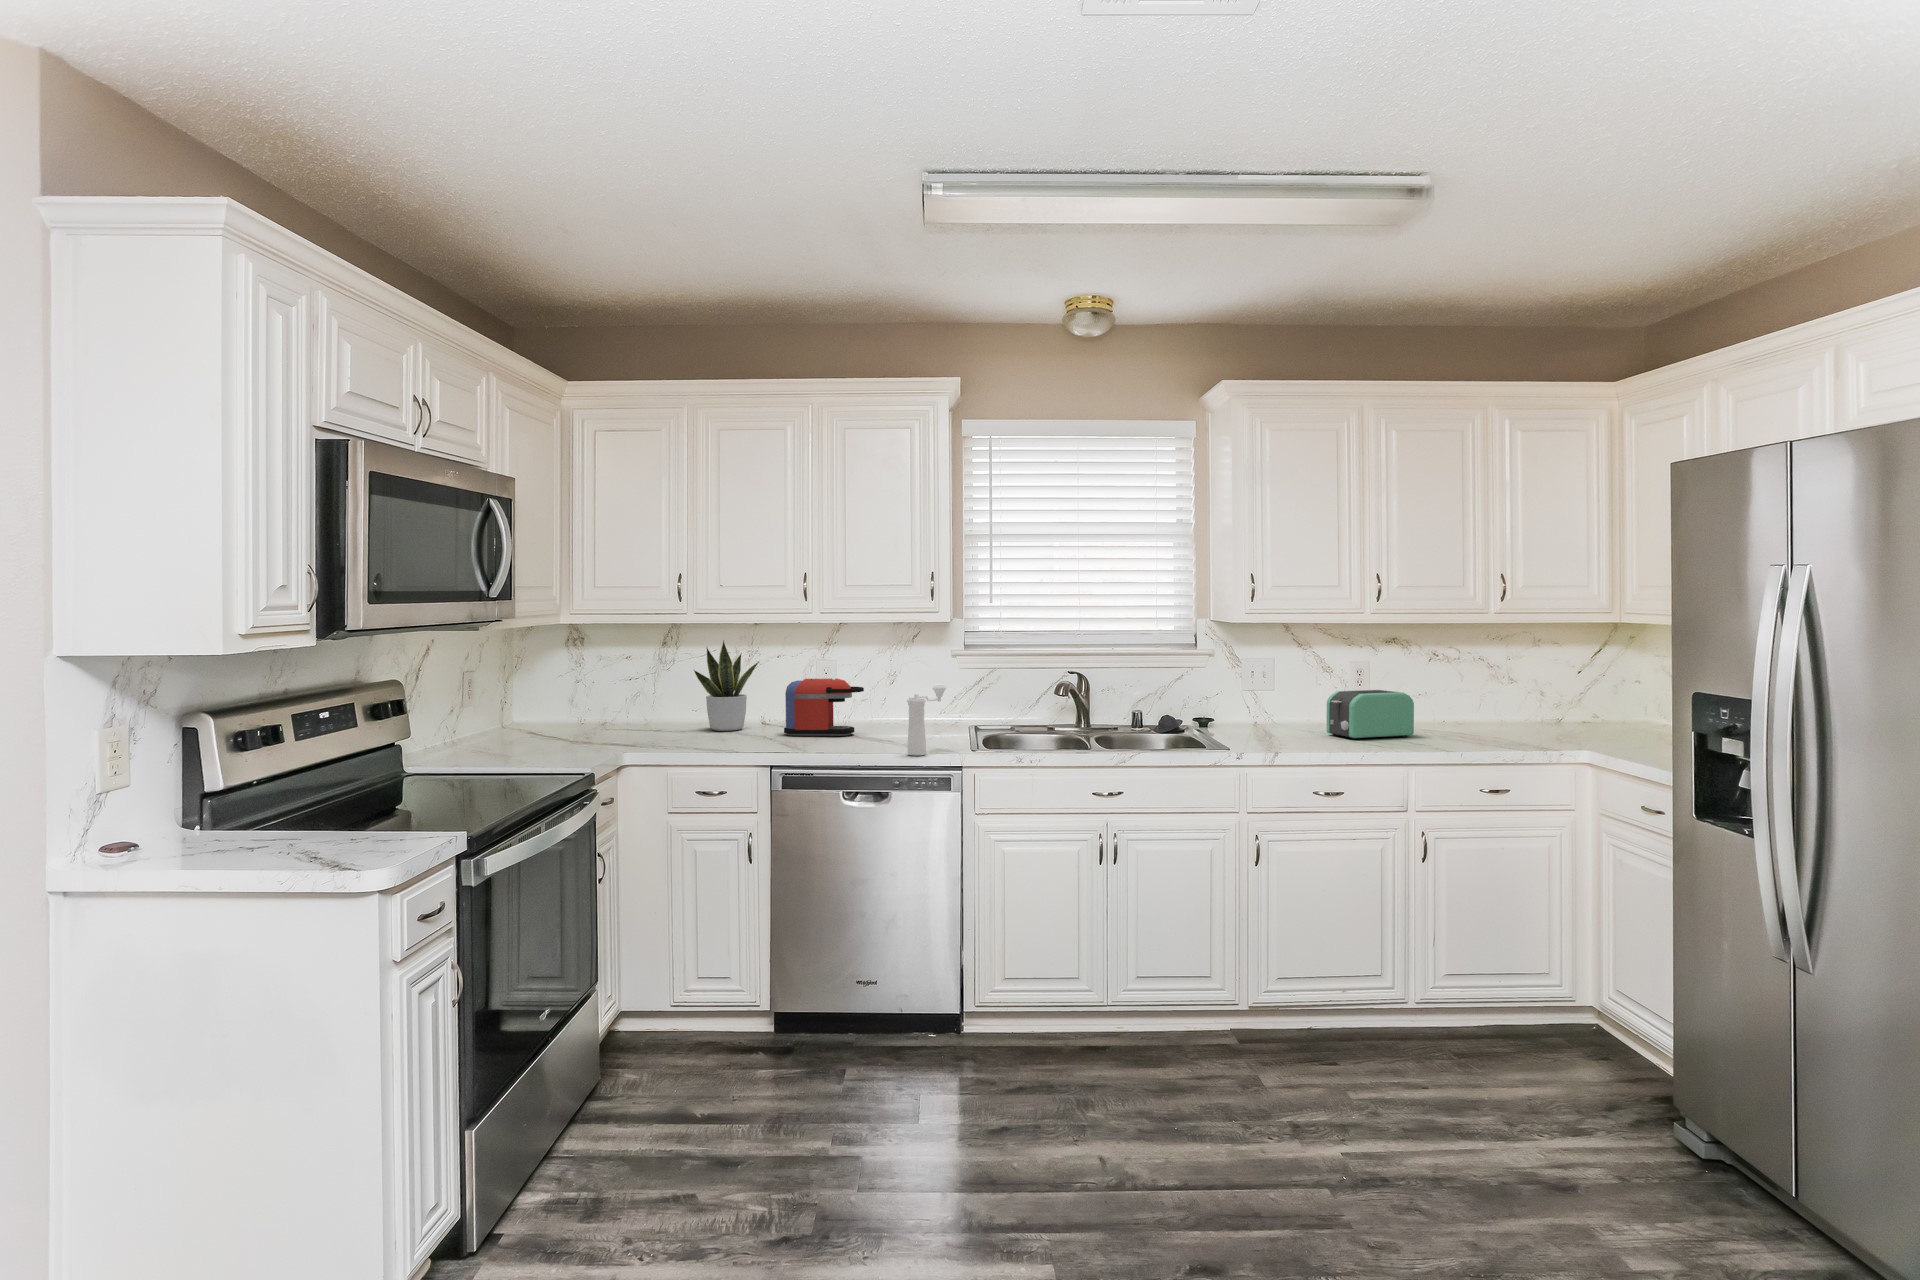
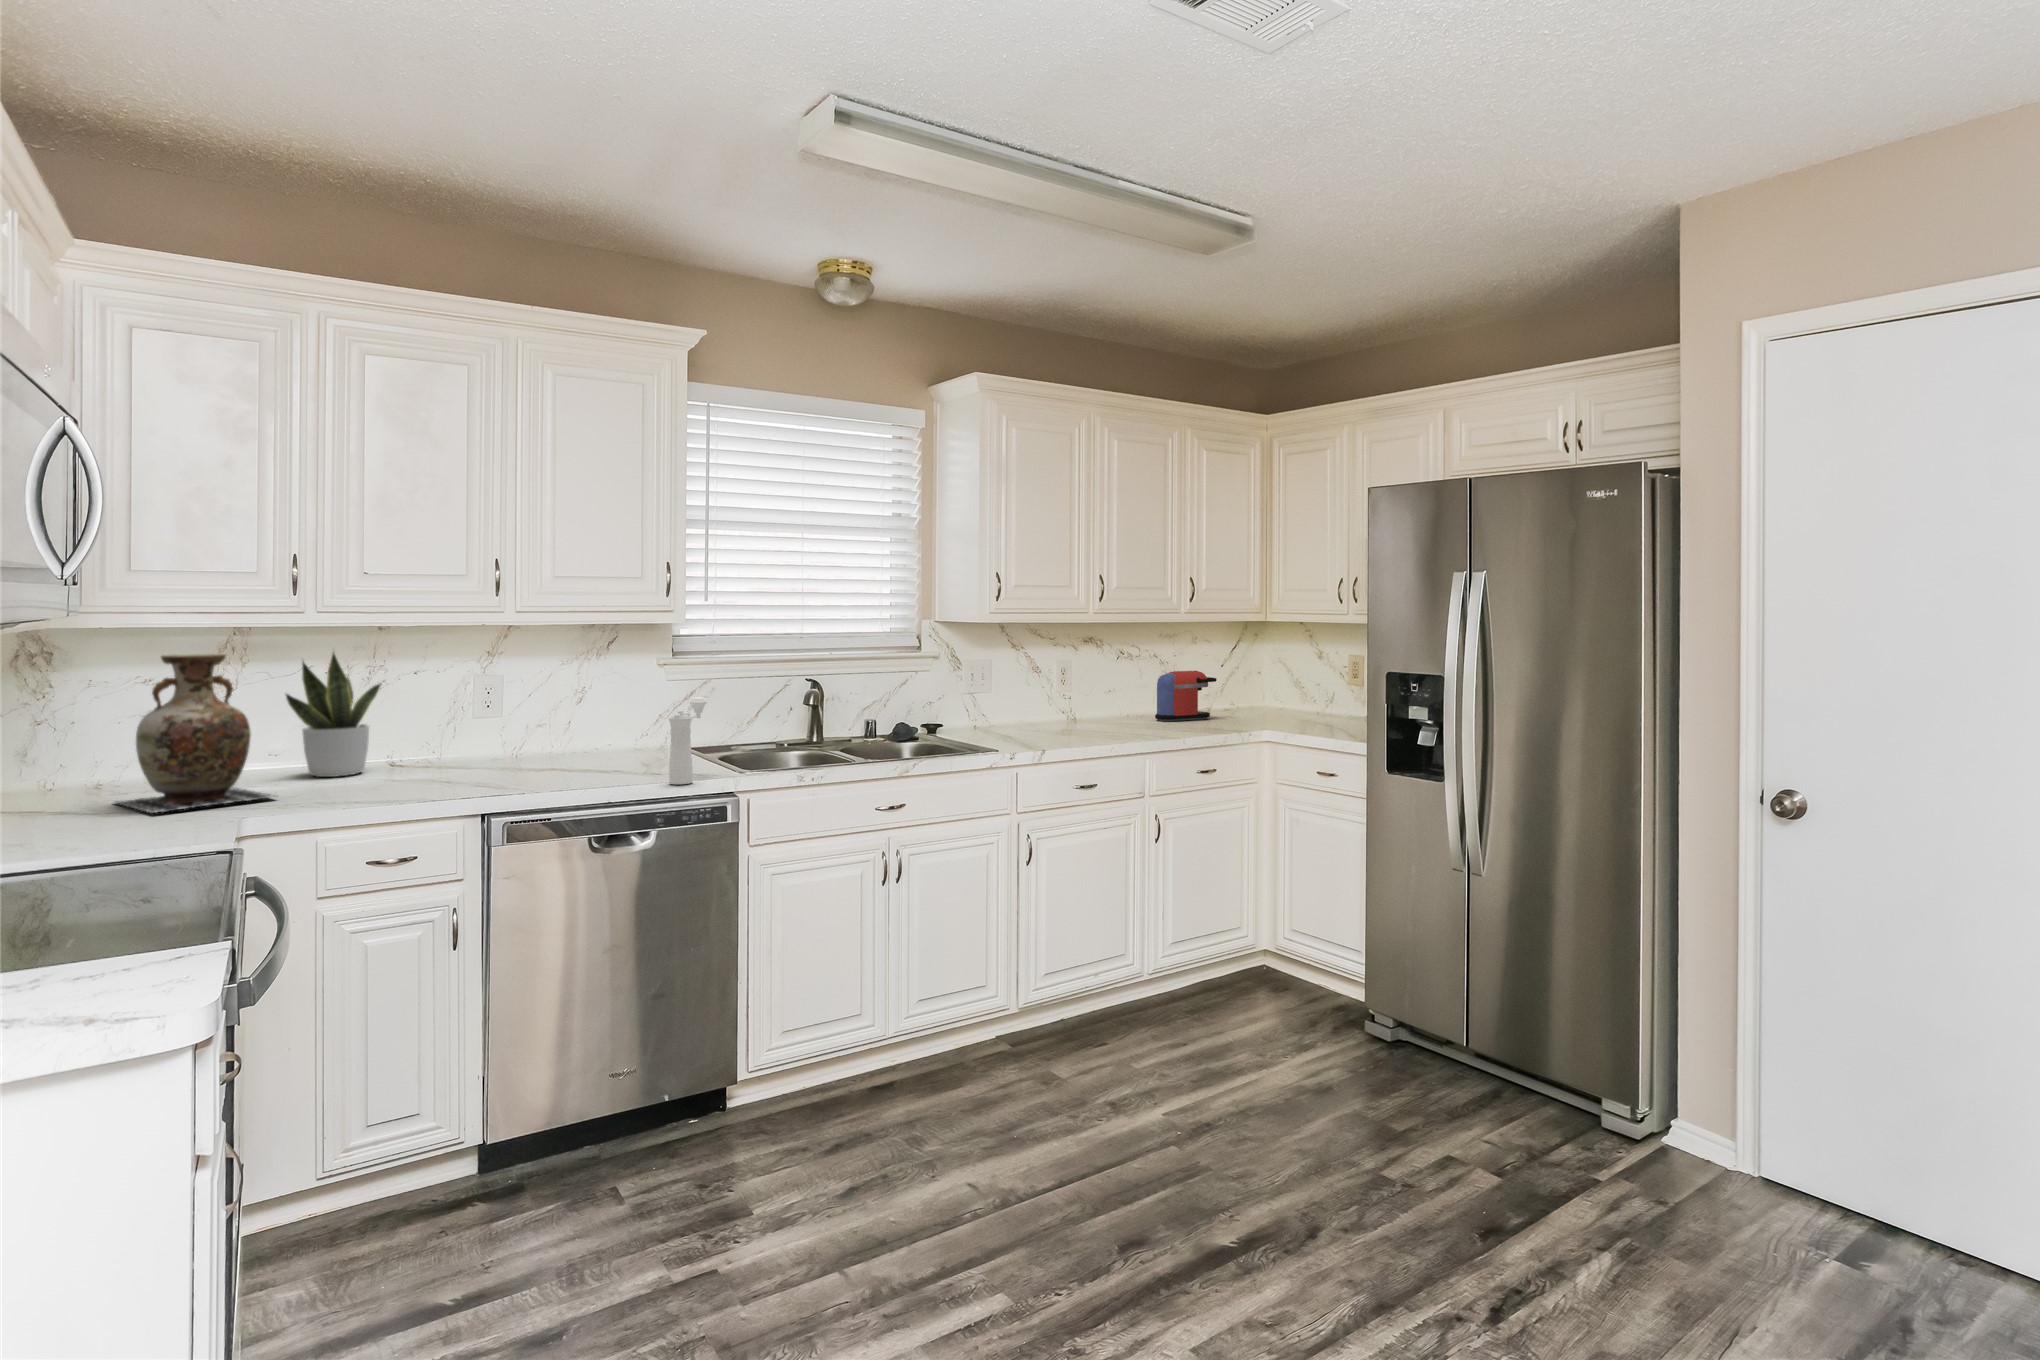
vase: none [591,642,669,746] -> present [116,654,274,813]
coffee maker: present [784,679,864,736] -> present [1155,671,1217,721]
toaster: present [1327,690,1414,739] -> none [1051,687,1123,734]

